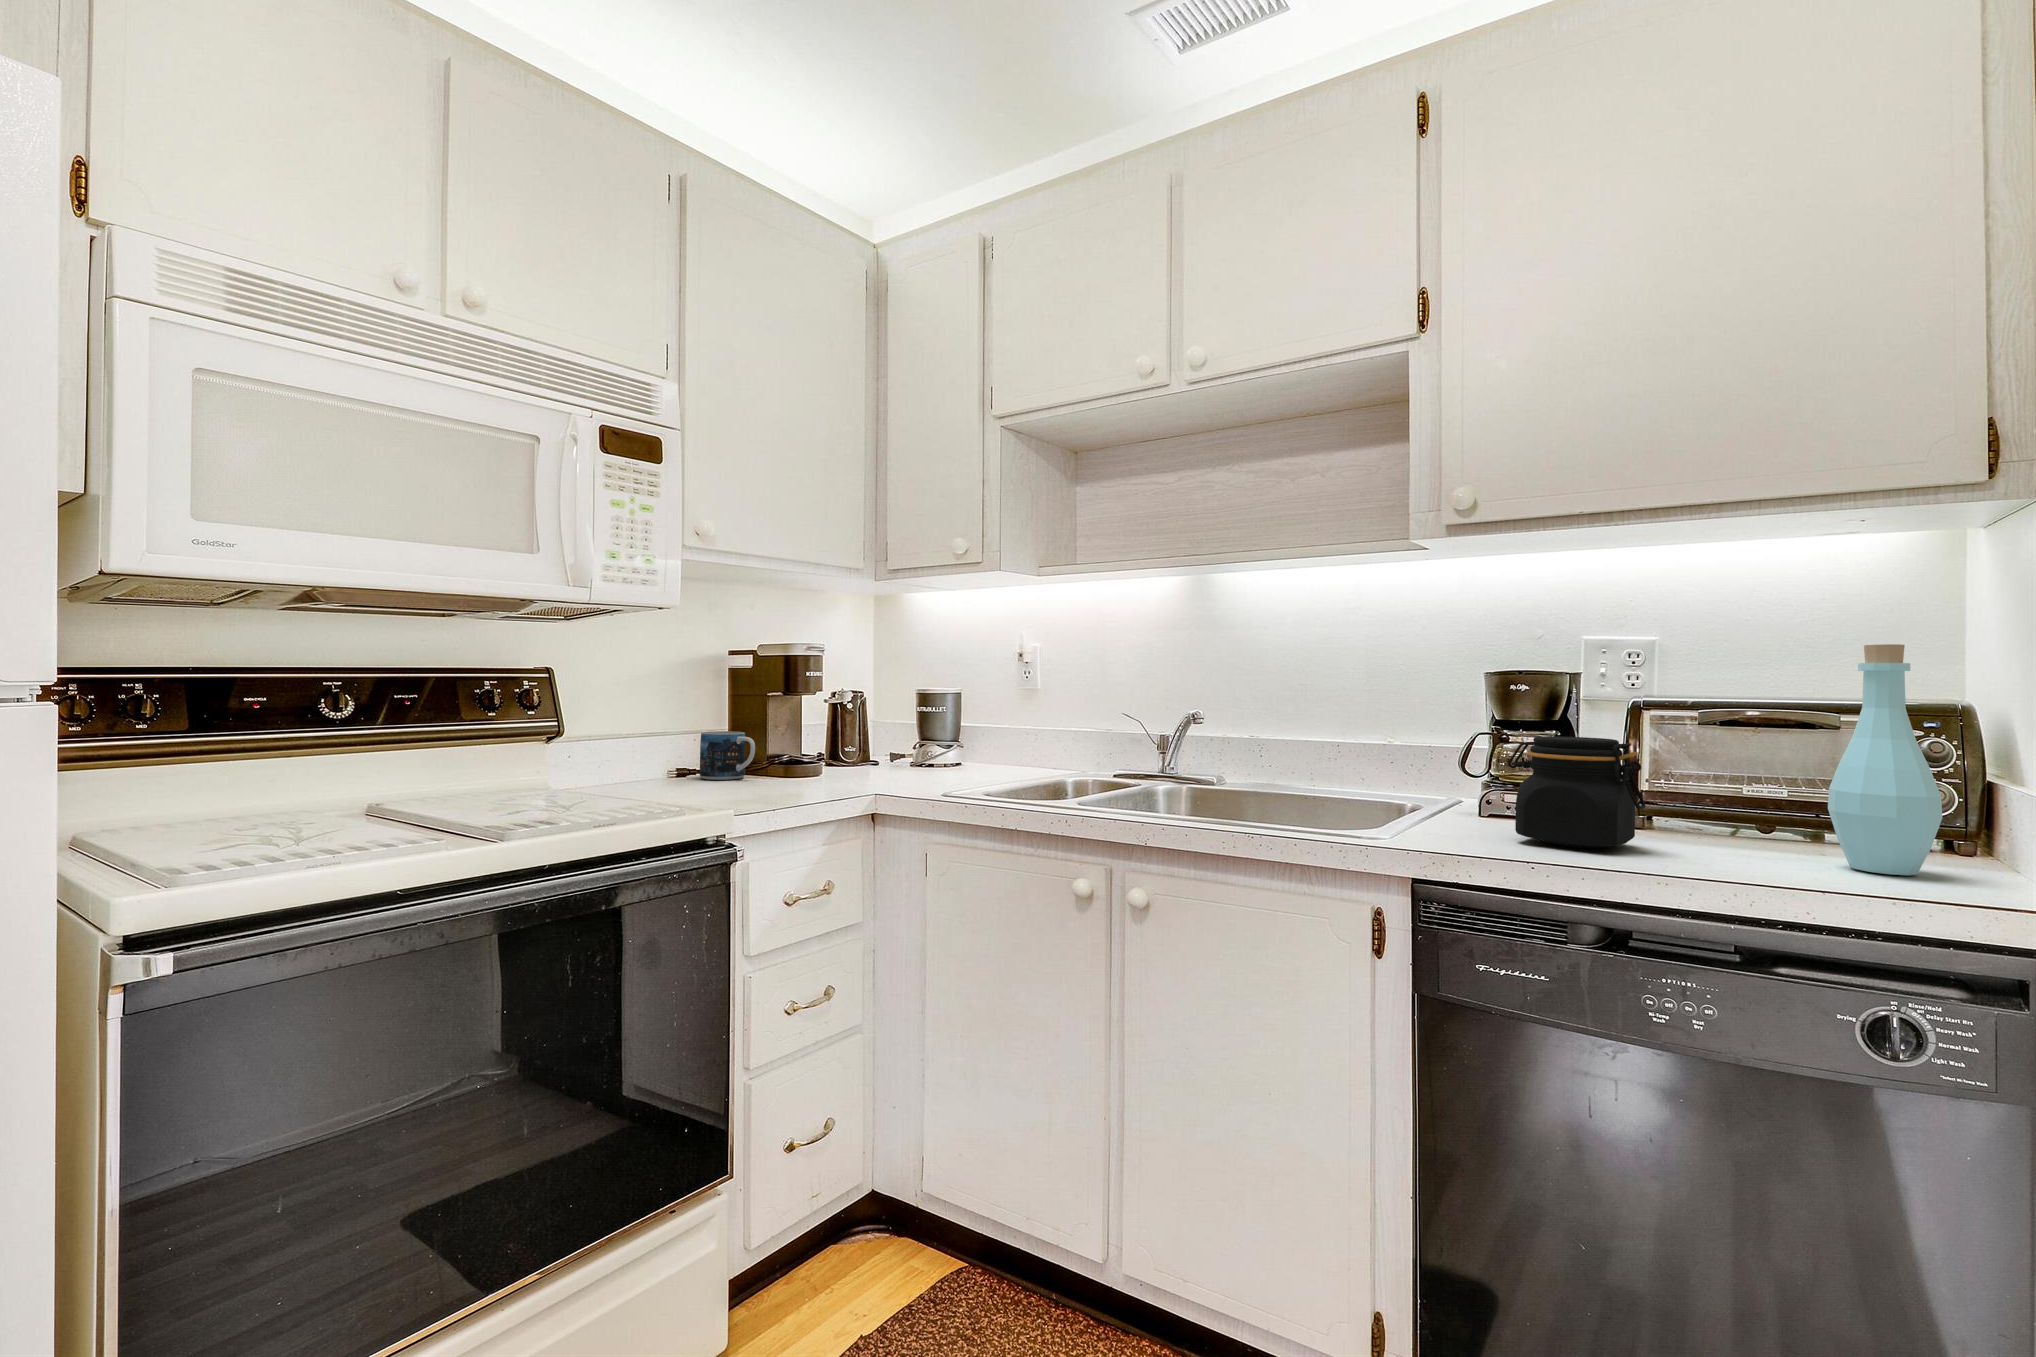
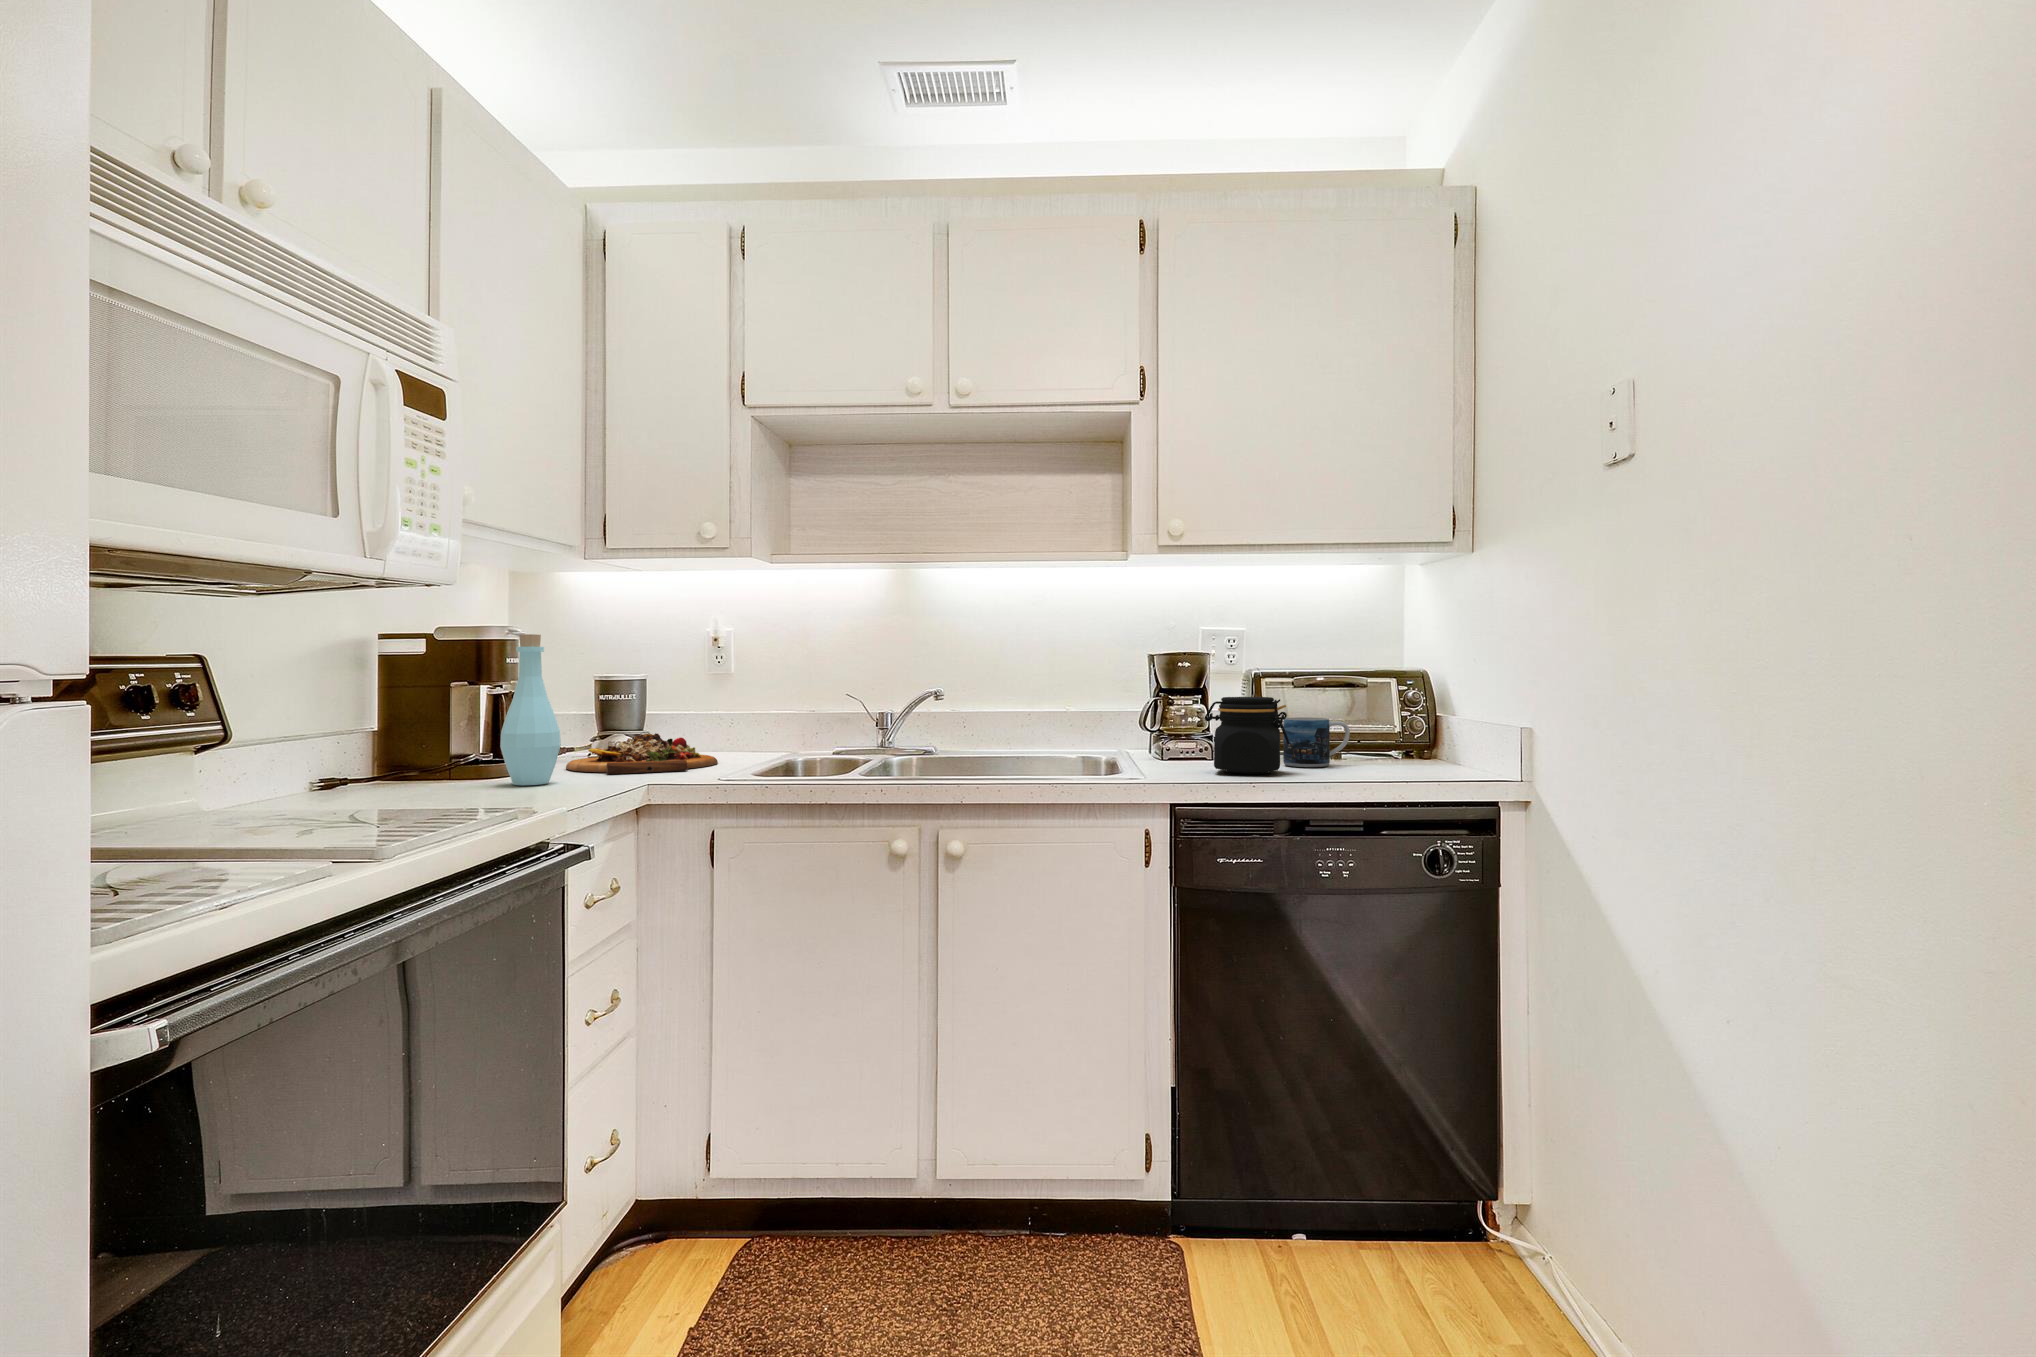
bottle: present [1828,644,1942,875] -> present [500,634,561,785]
mug: present [700,731,755,780] -> present [1283,717,1350,767]
cutting board: none [864,744,997,783] -> present [566,733,718,774]

